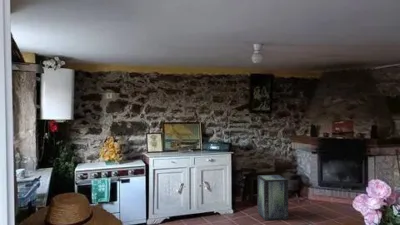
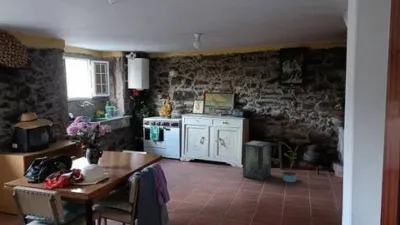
potted plant: none [290,166,318,213] -> present [283,151,297,182]

